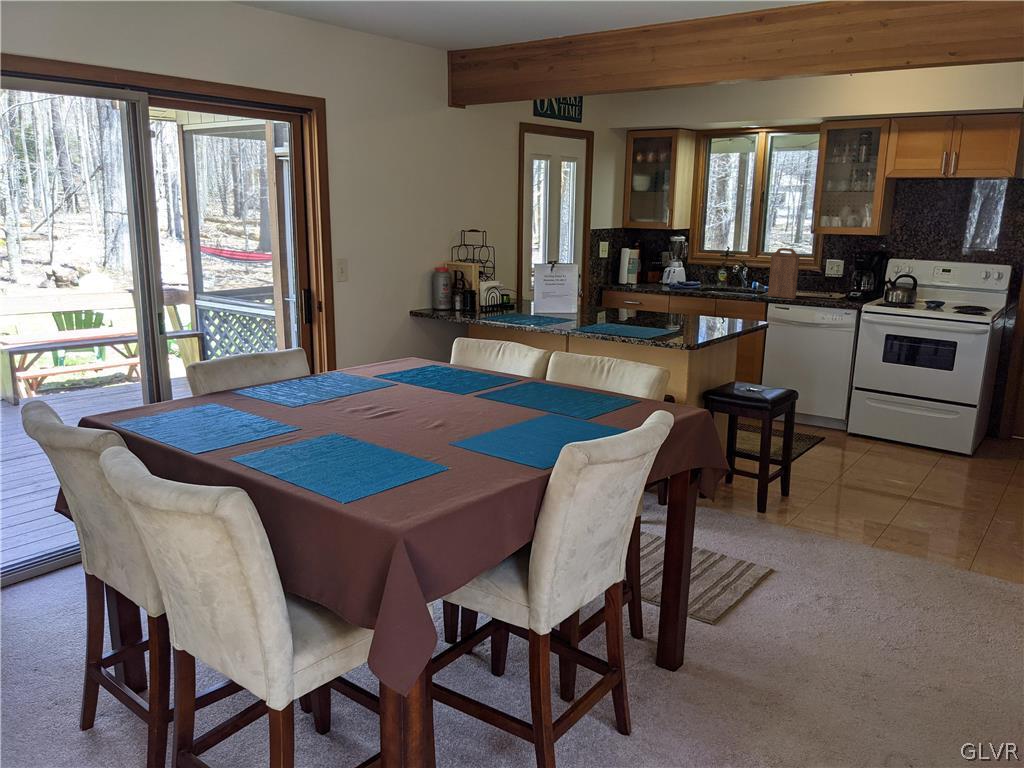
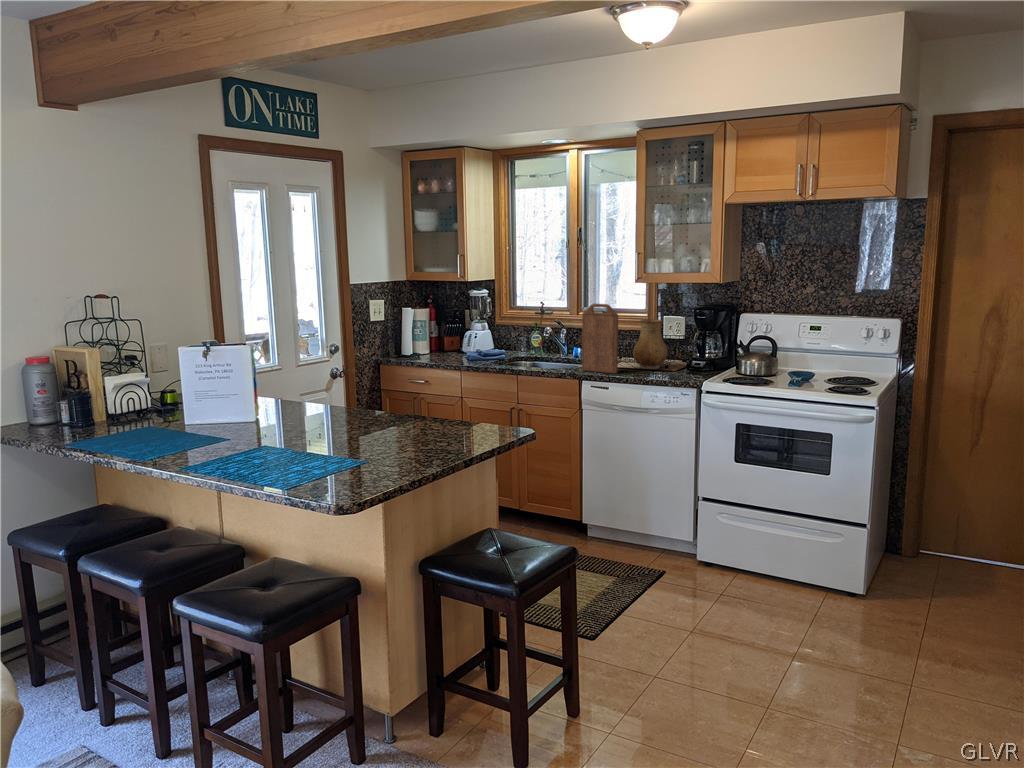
ceramic pitcher: none [806,261,832,297] -> present [633,319,668,369]

